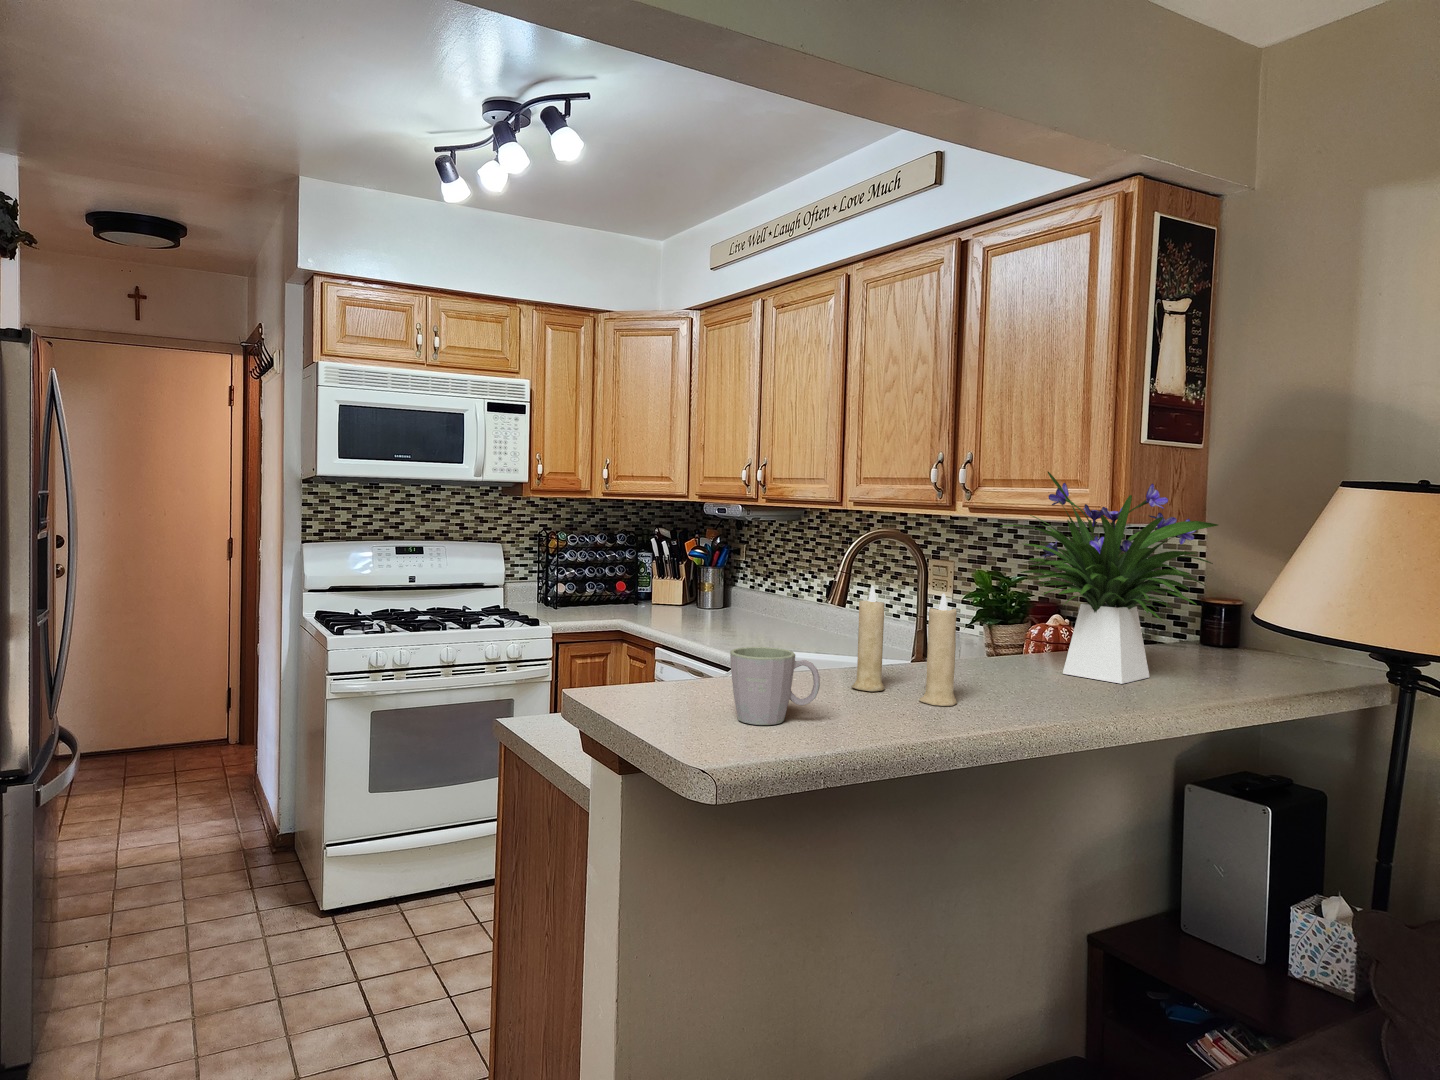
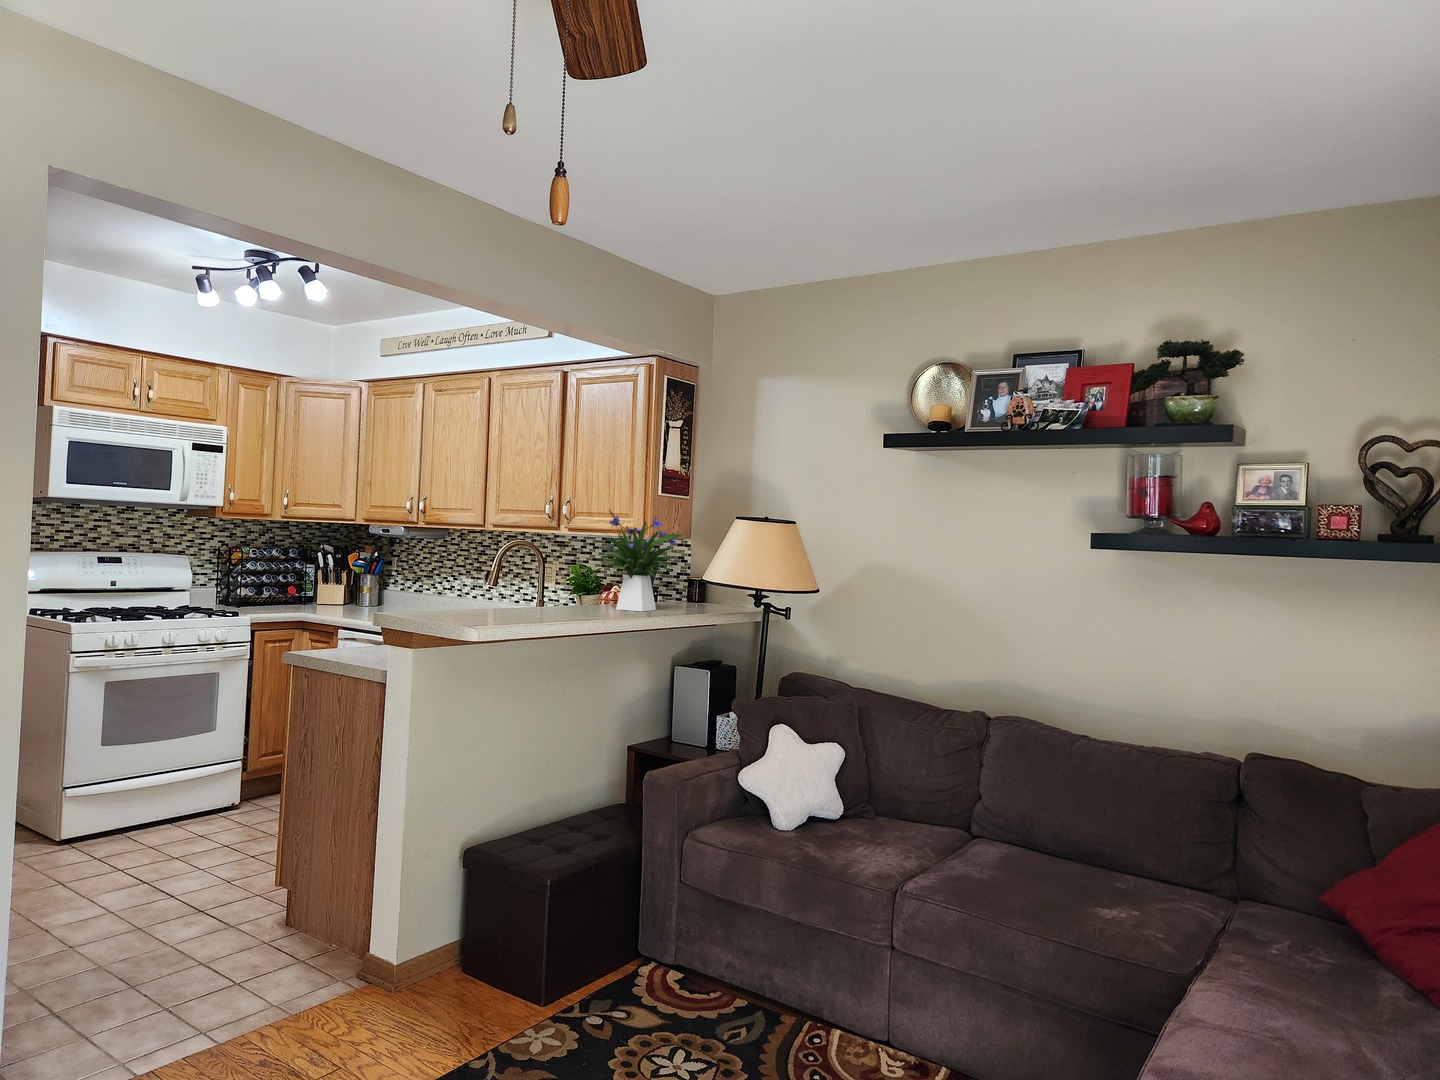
candle: present [851,586,957,706] -> none [516,562,568,616]
mug: present [730,647,820,725] -> none [469,587,510,620]

